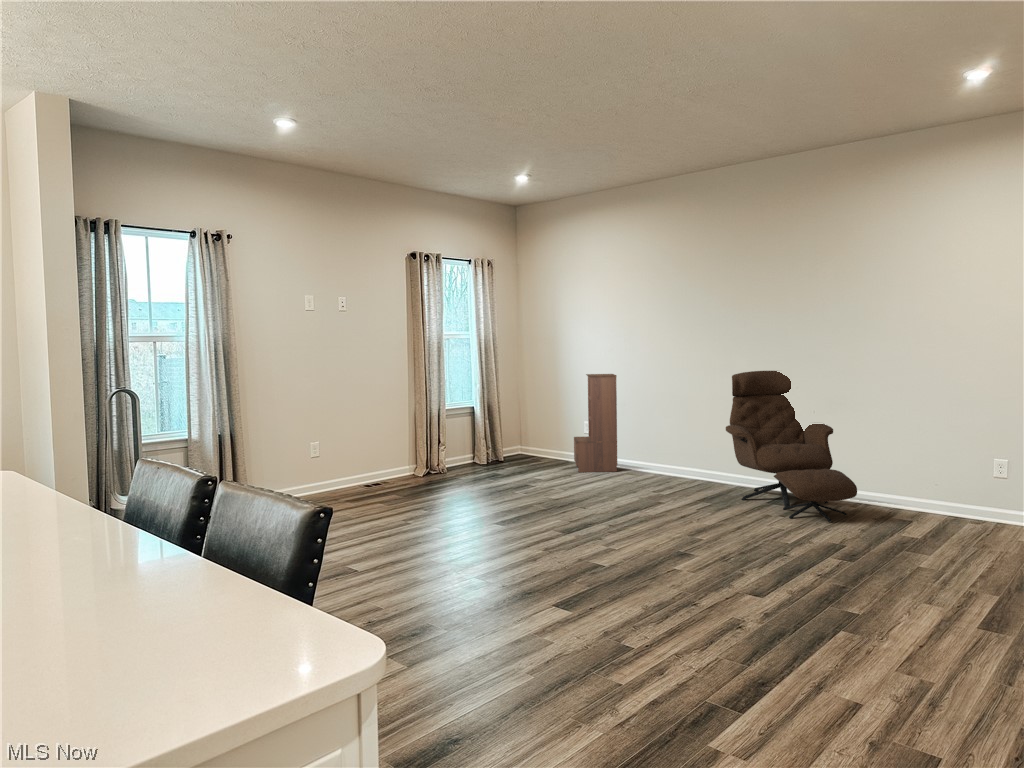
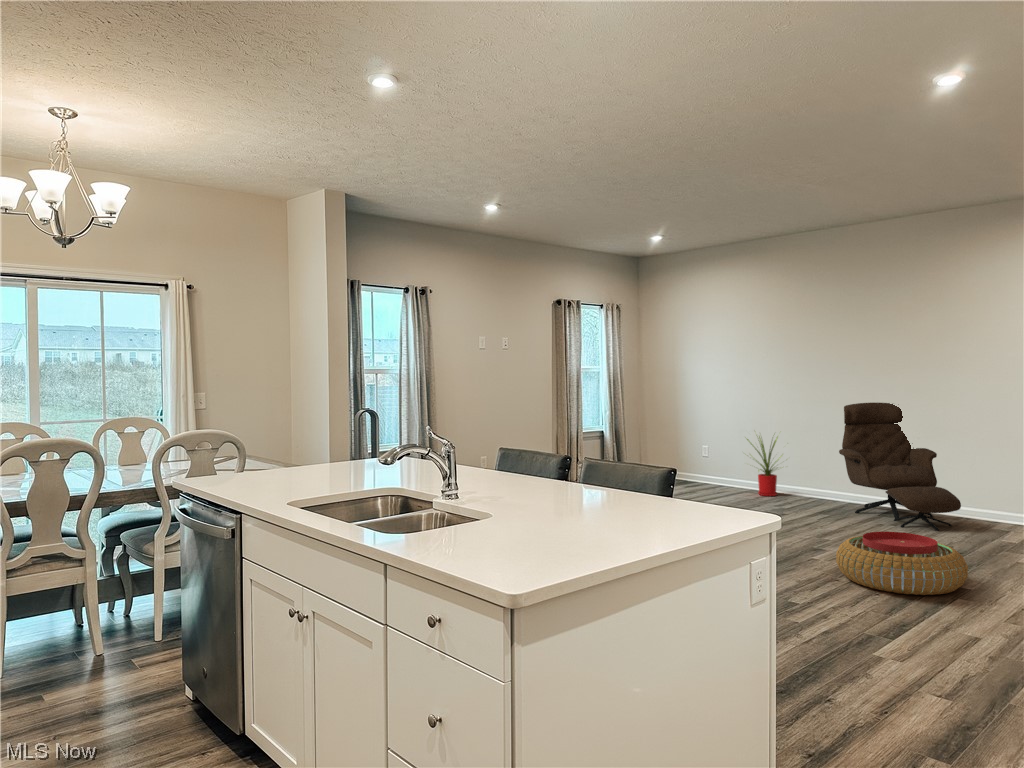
bookshelf: present [574,374,617,472] -> none [695,404,736,489]
house plant: none [619,403,678,480] -> present [747,436,778,496]
pouf: none [696,536,856,626] -> present [836,532,968,595]

